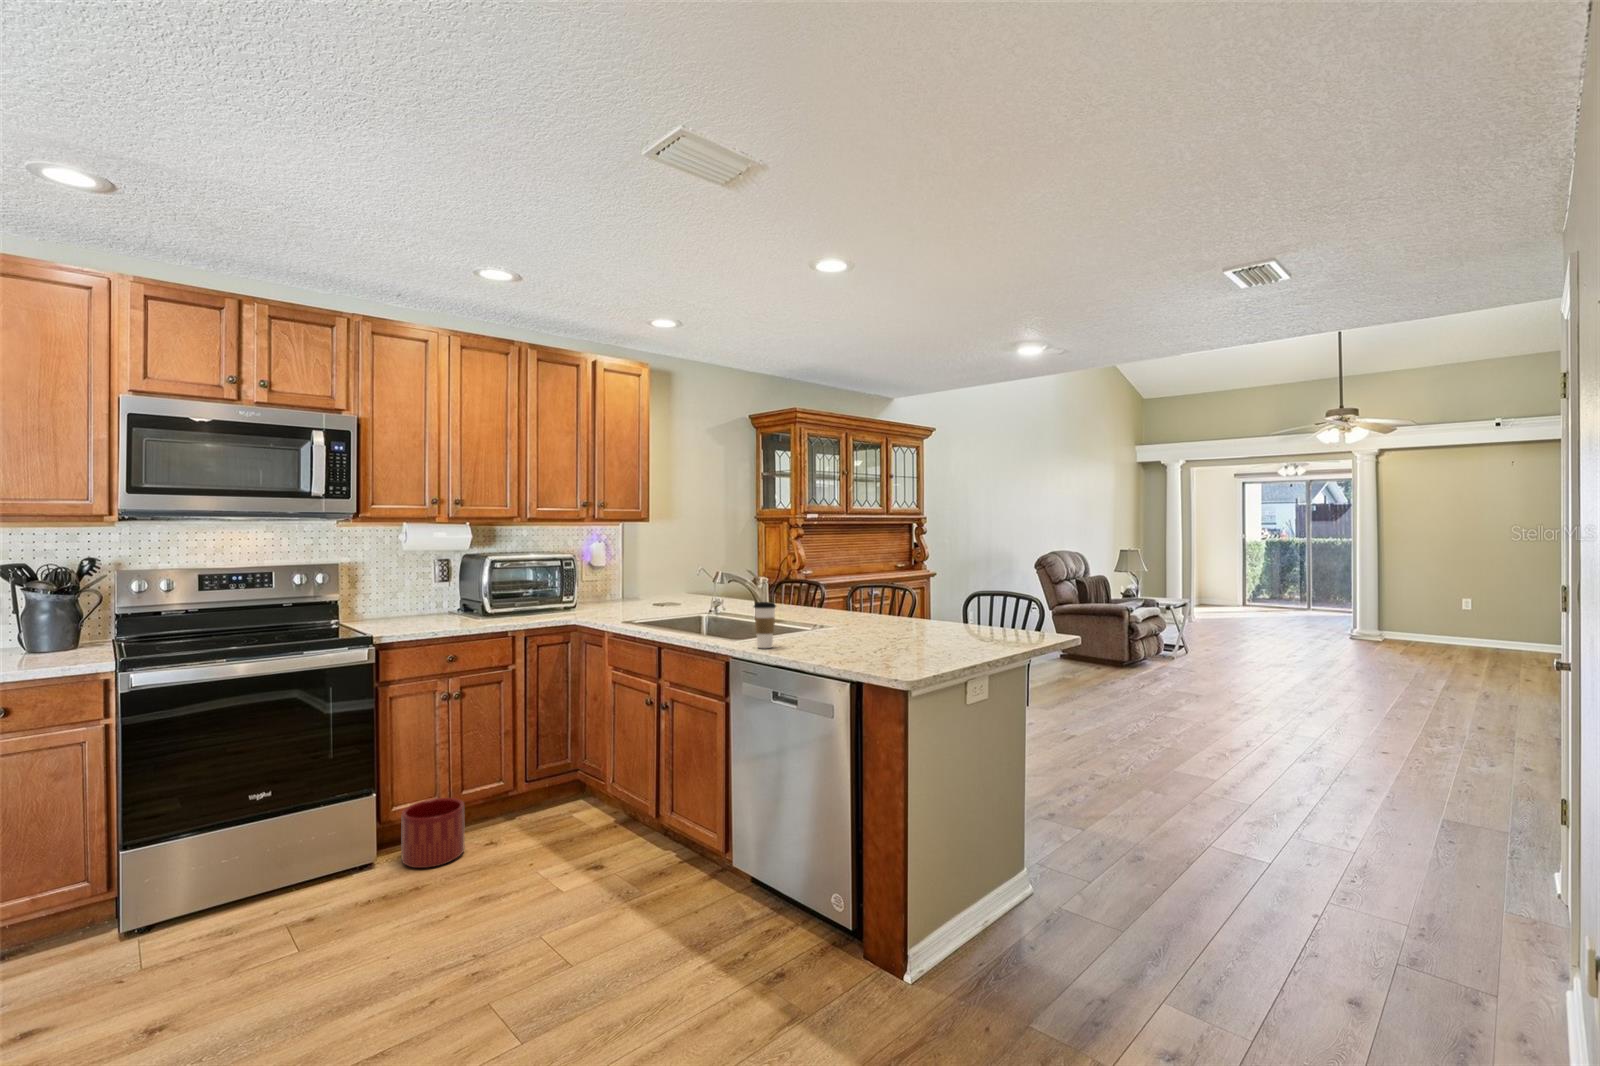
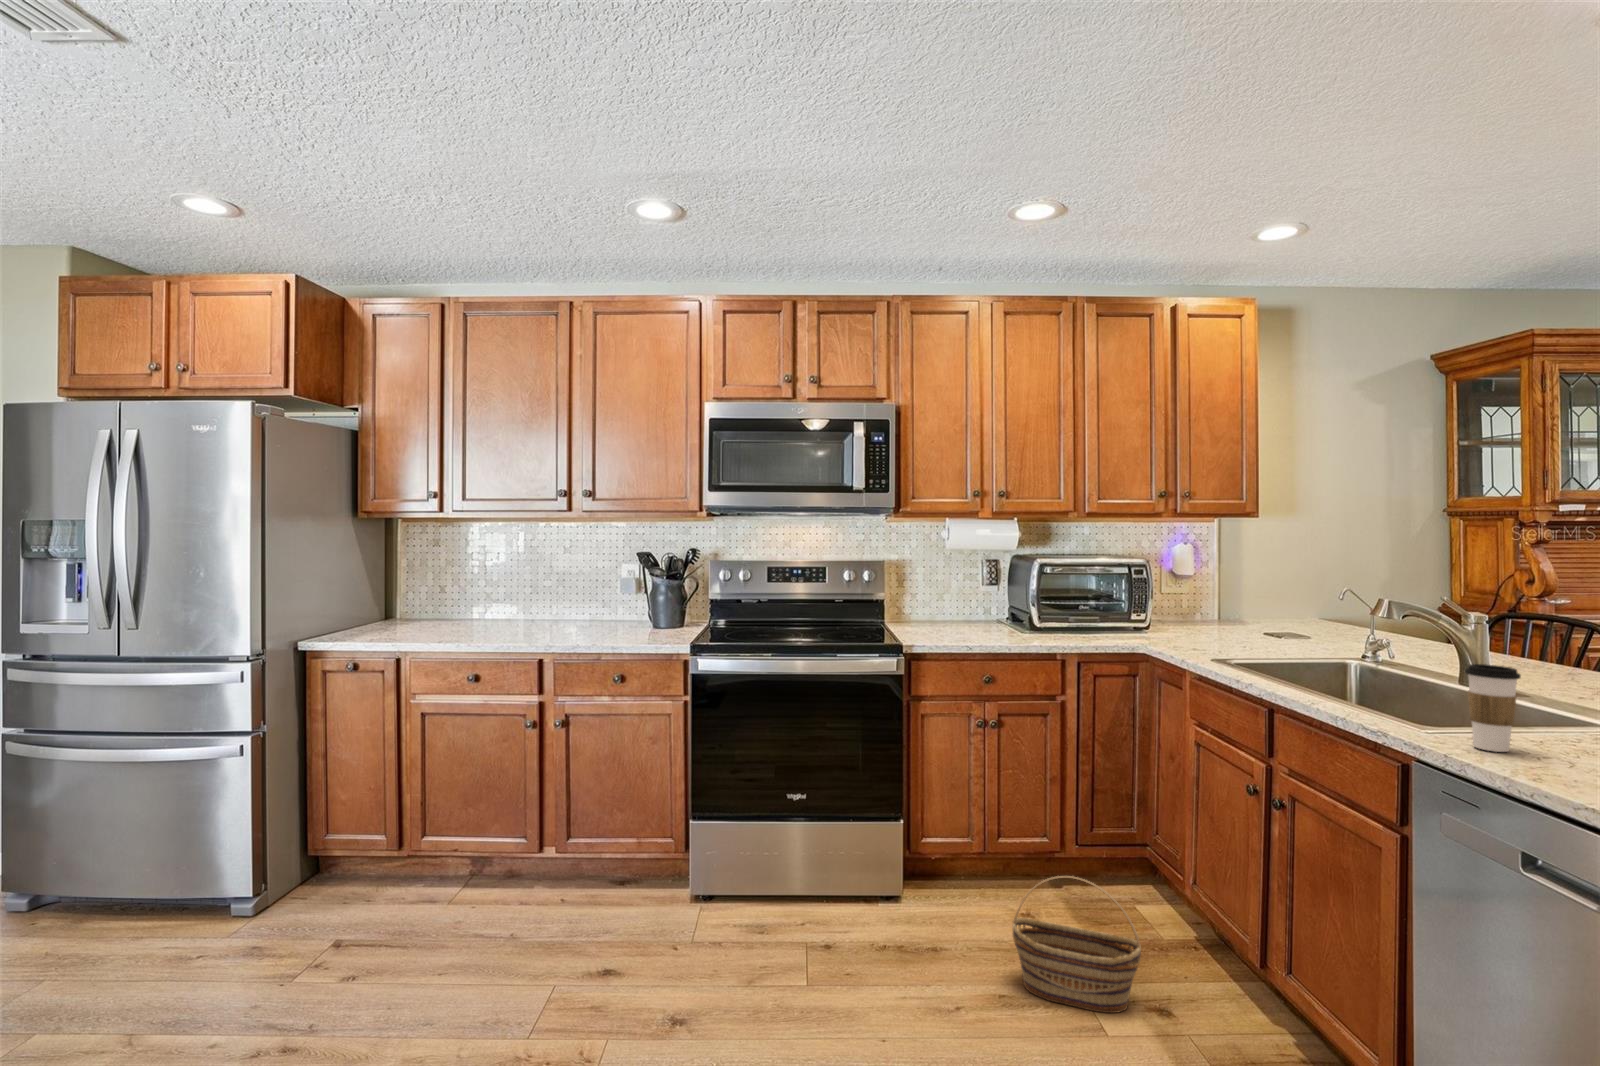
basket: none [482,793,580,893] -> present [1012,876,1141,1013]
planter: present [402,798,464,868] -> none [931,842,998,926]

